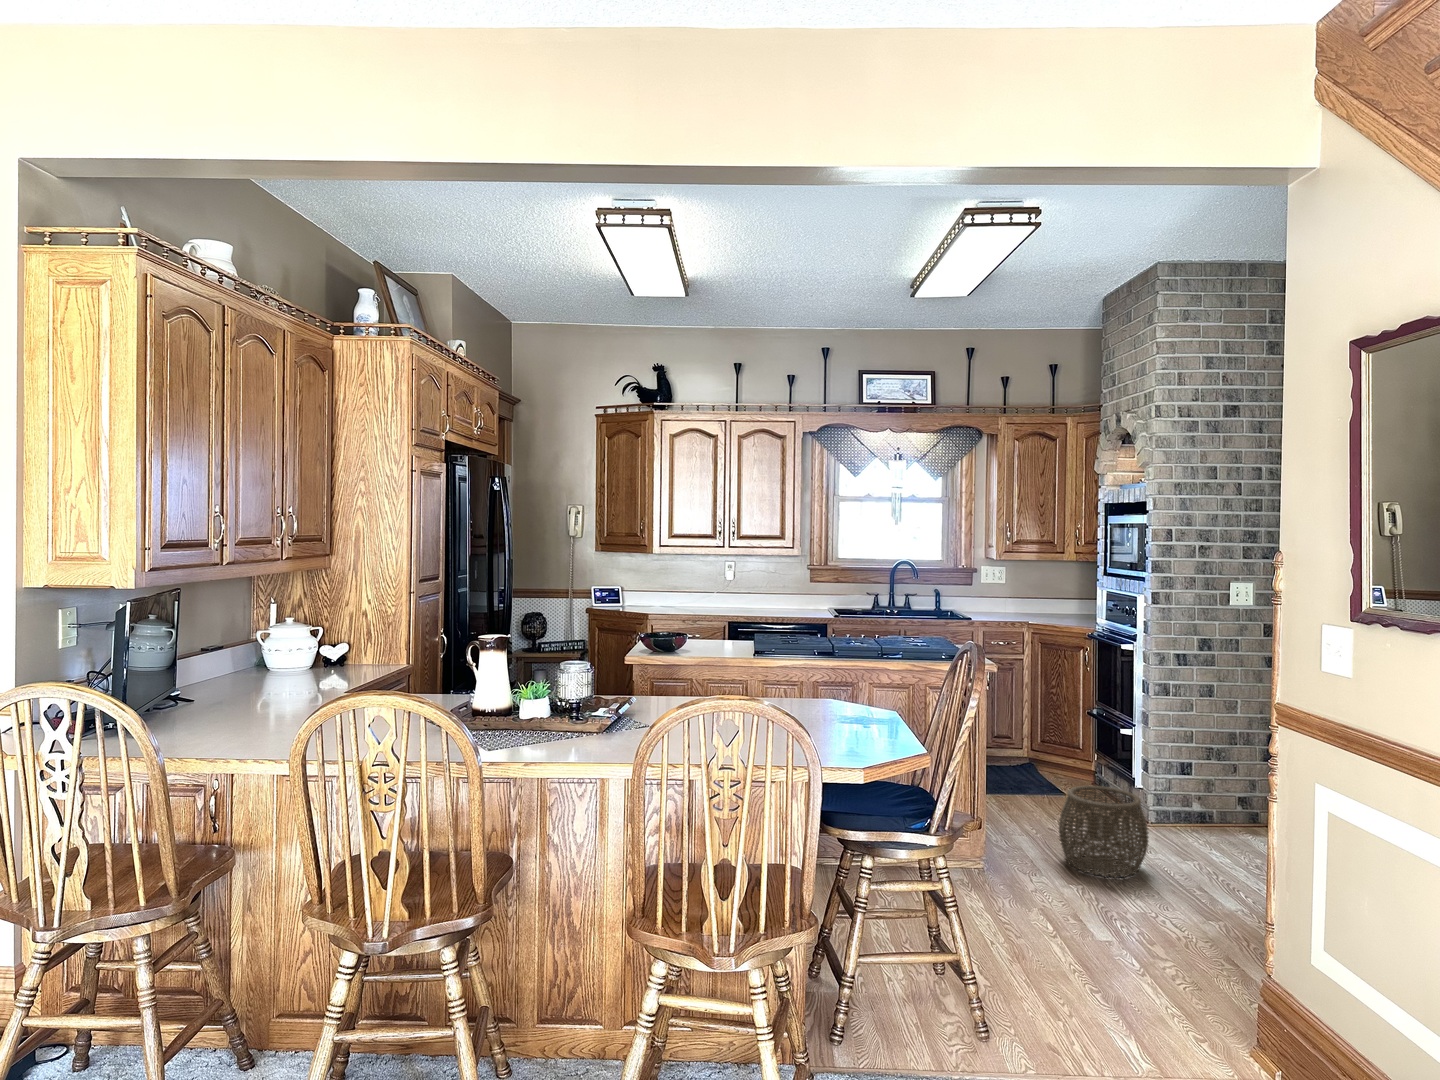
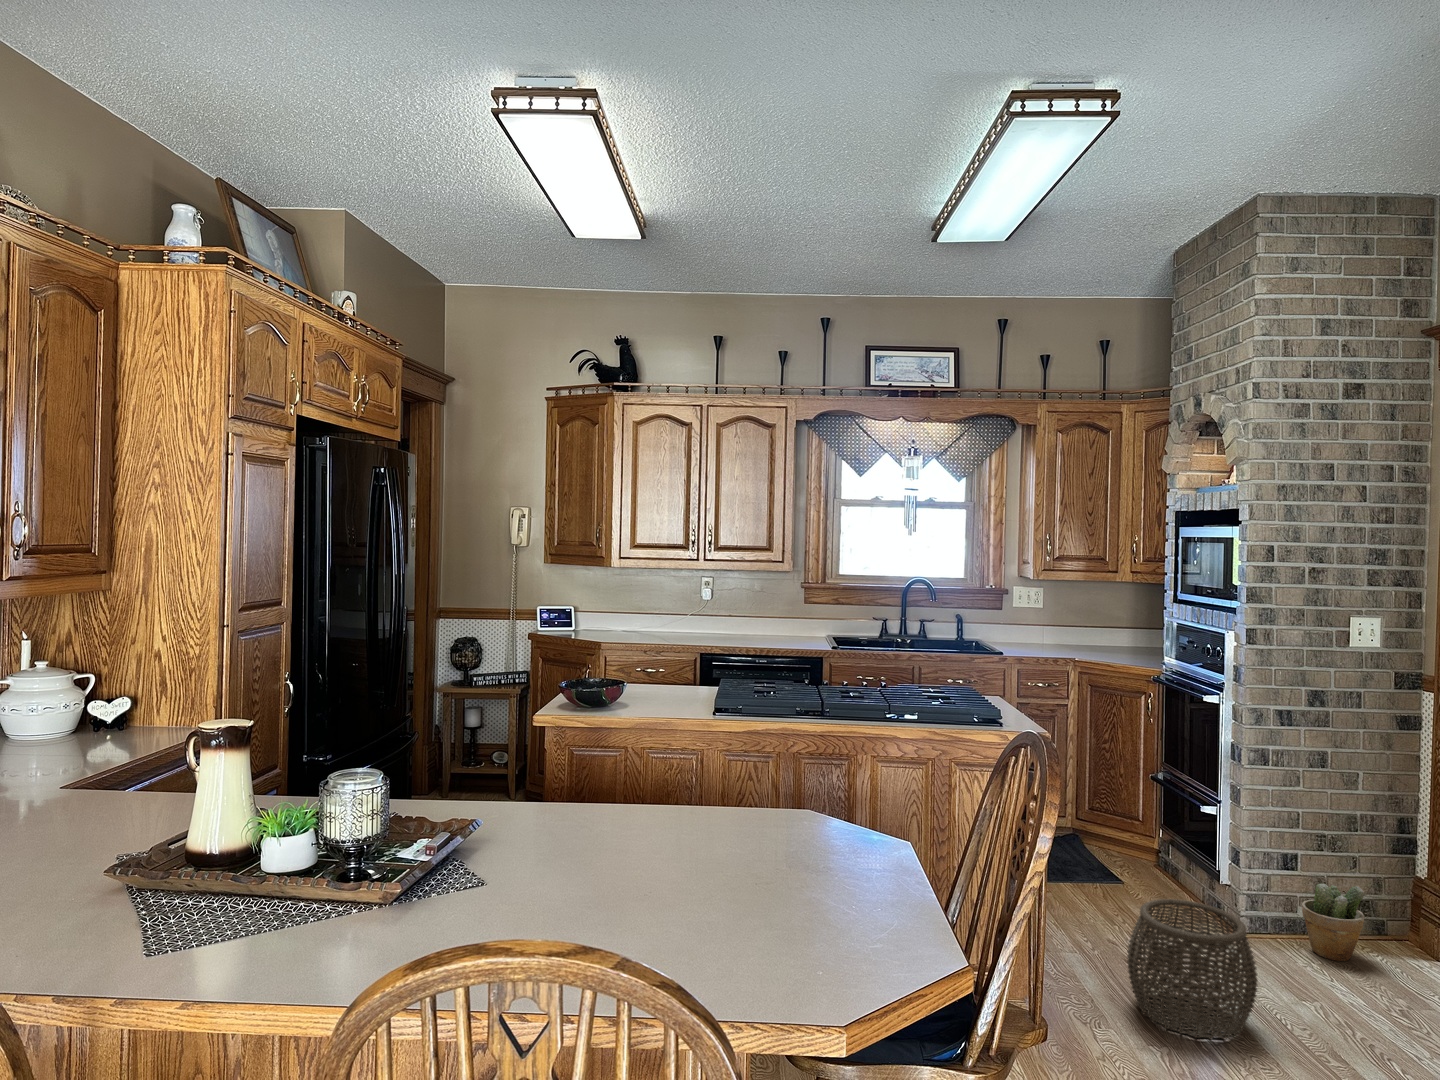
potted plant: none [1193,781,1238,836] -> present [1302,884,1365,961]

